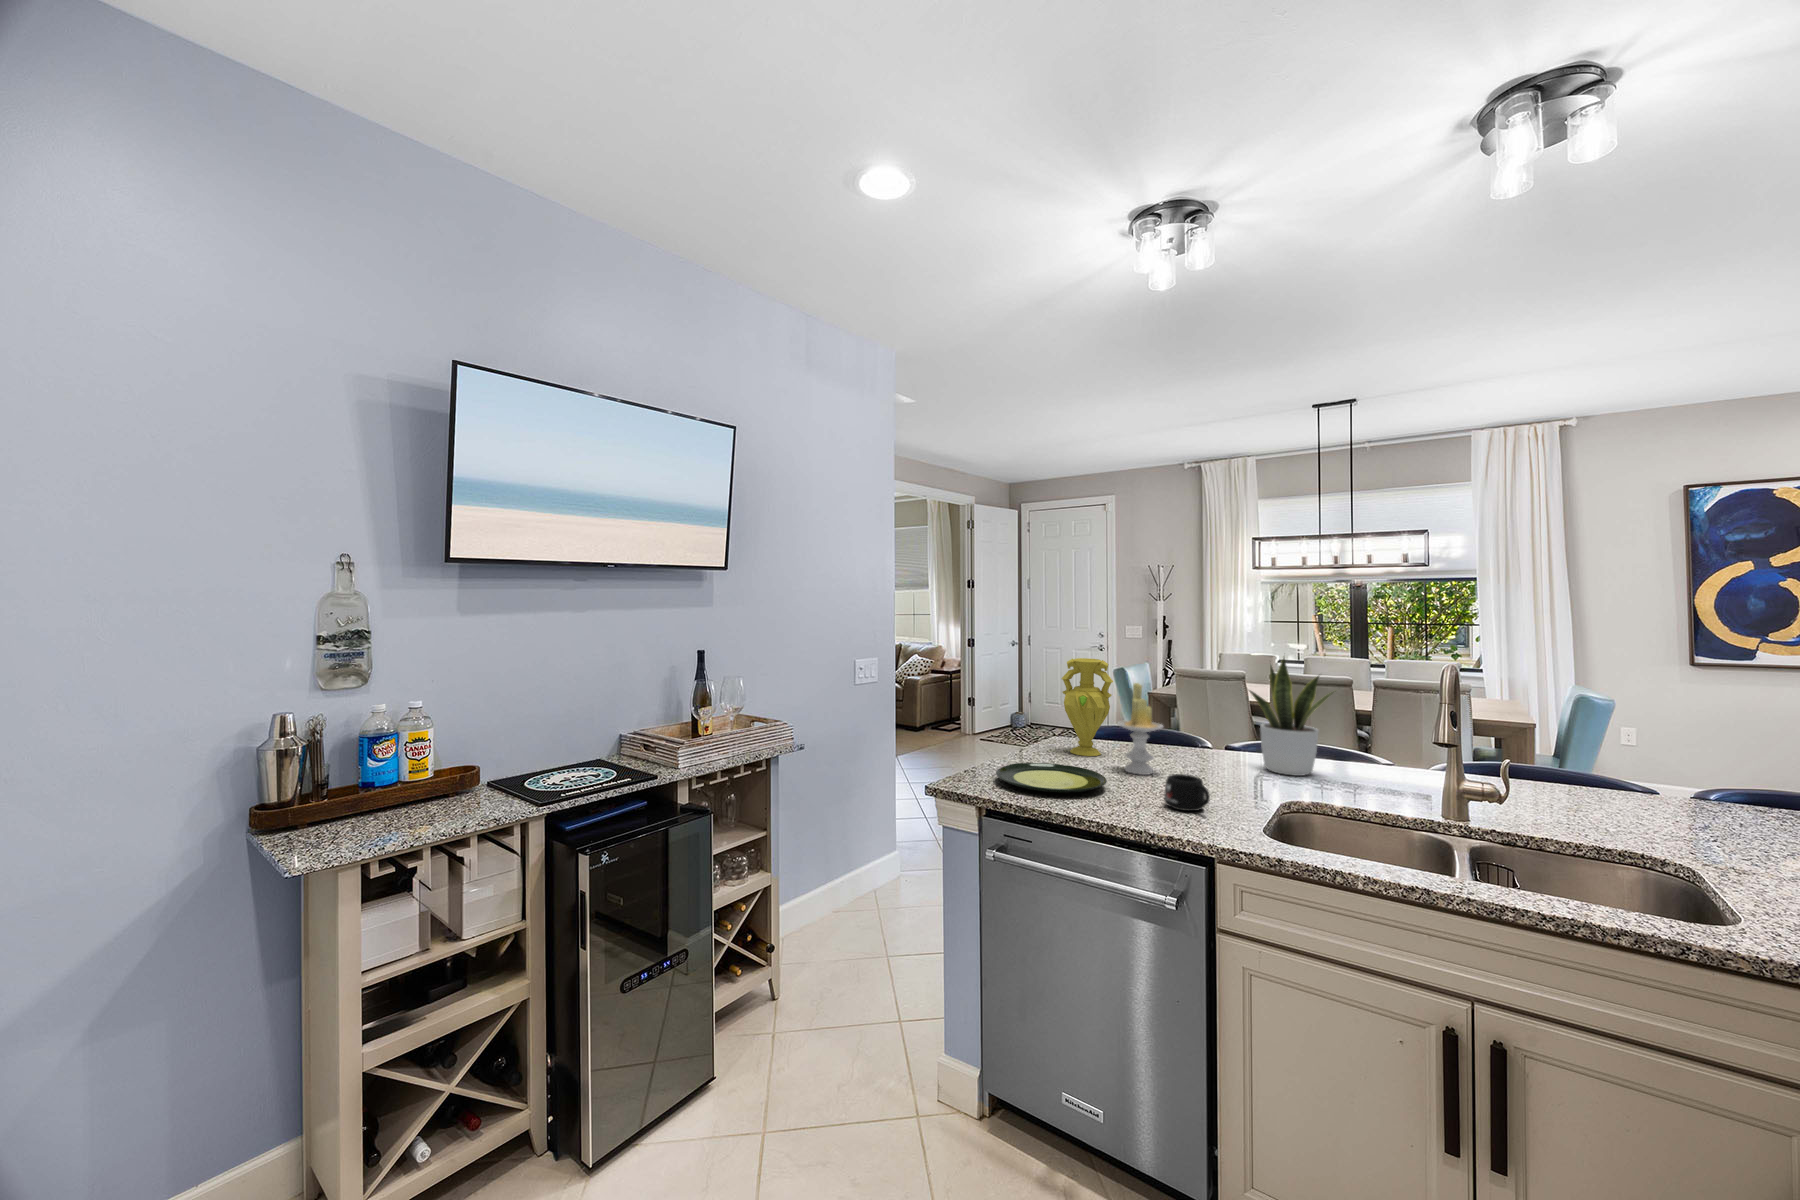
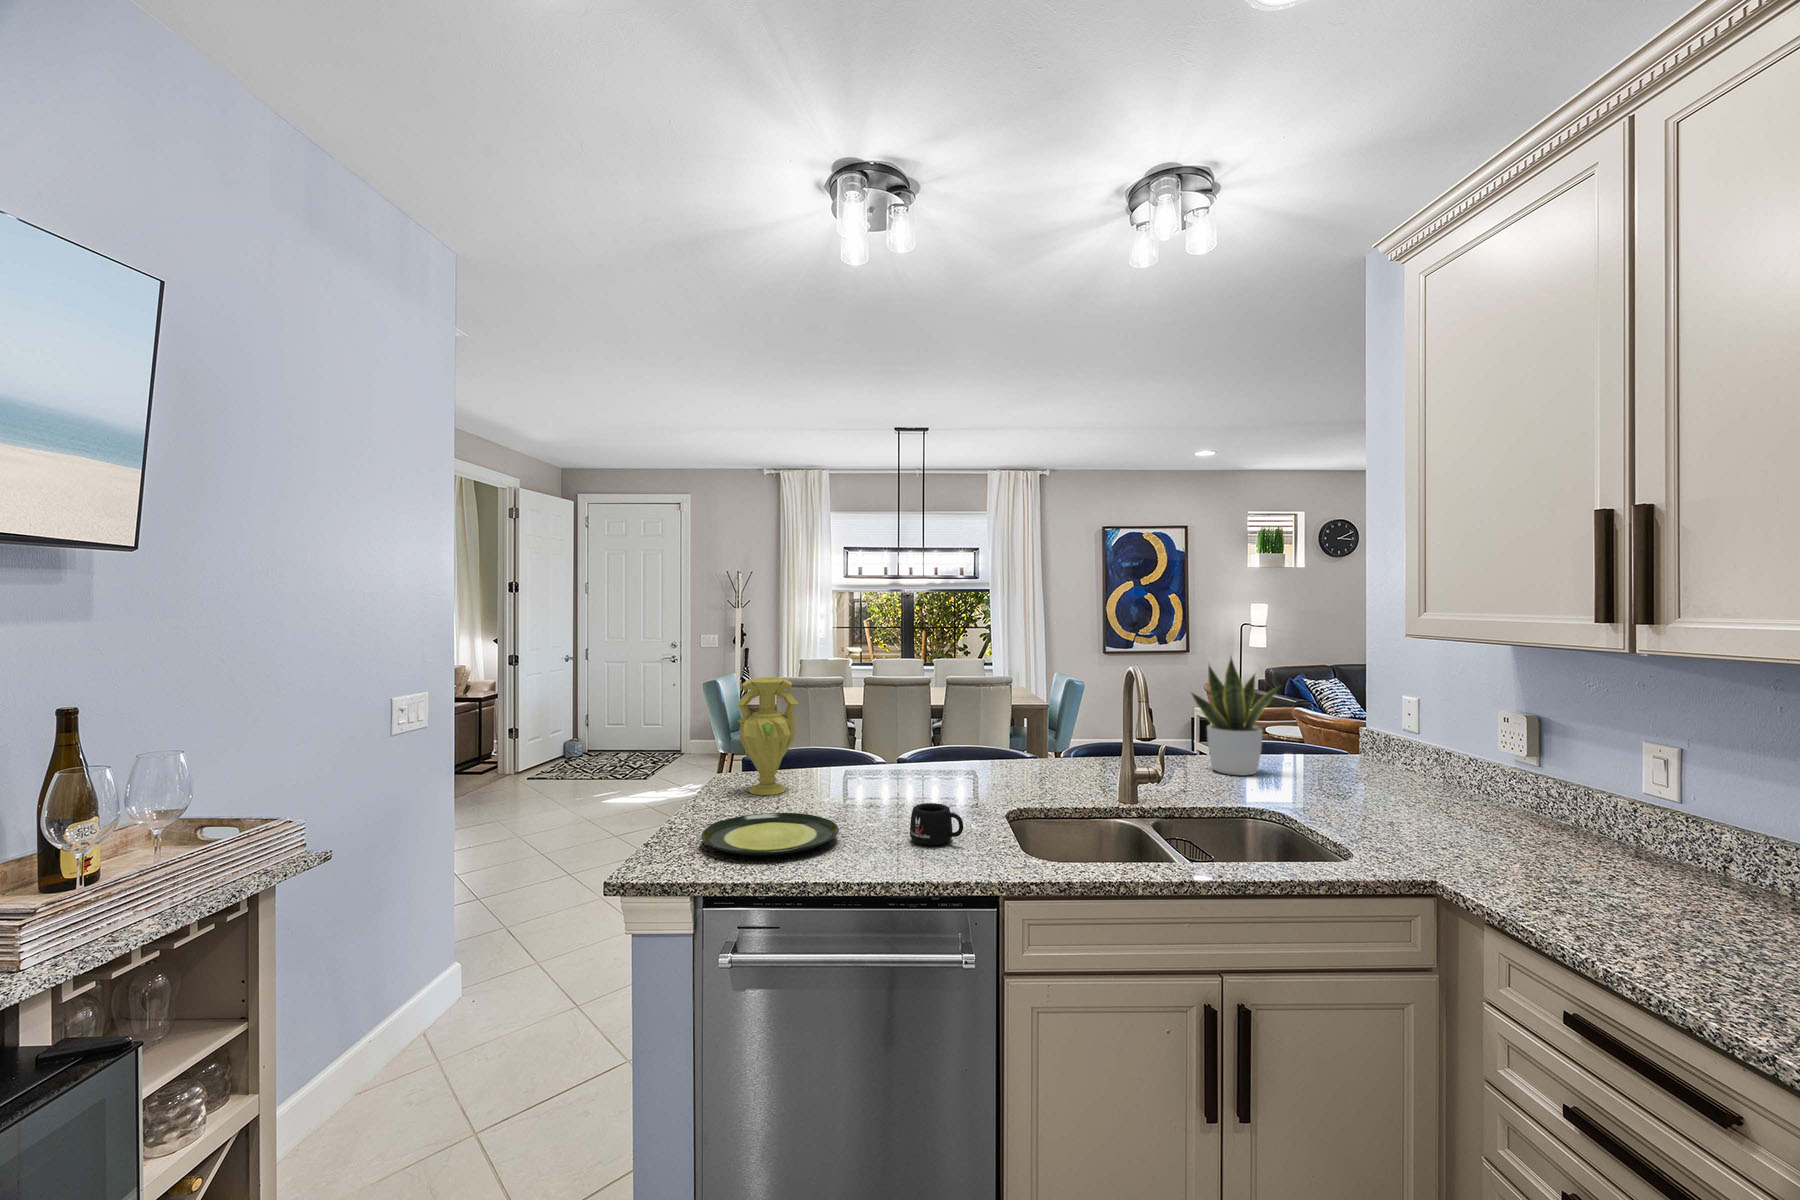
potted plant: present [1249,658,1333,776] -> present [1192,658,1279,775]
candle: present [1118,683,1163,775] -> none [819,702,870,809]

